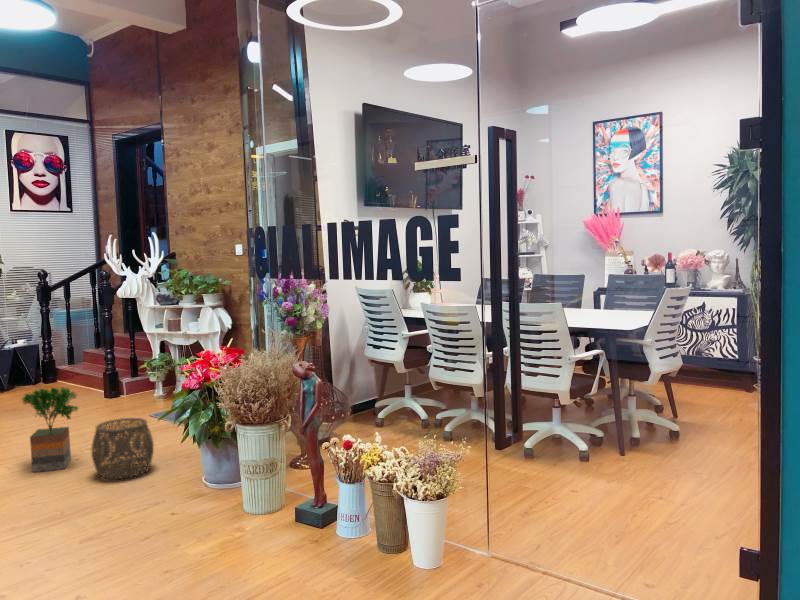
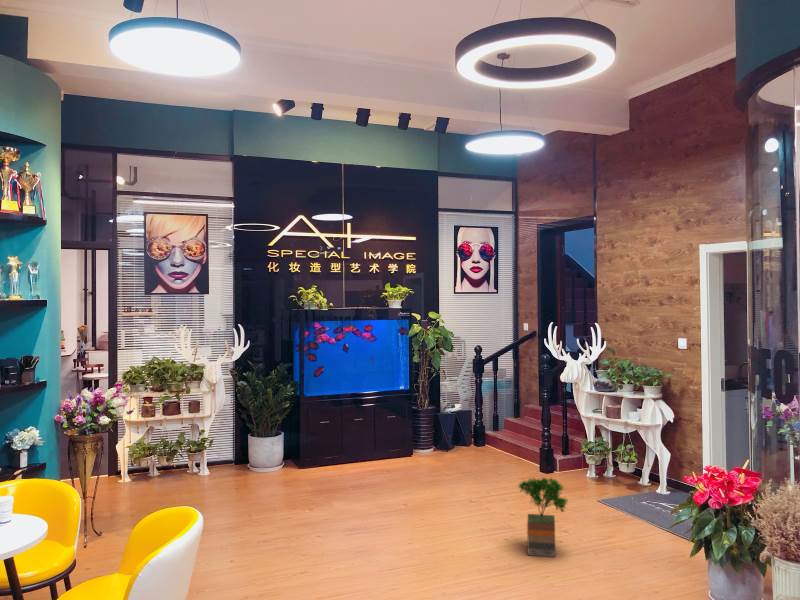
woven basket: present [92,418,154,479] -> none [587,519,647,583]

